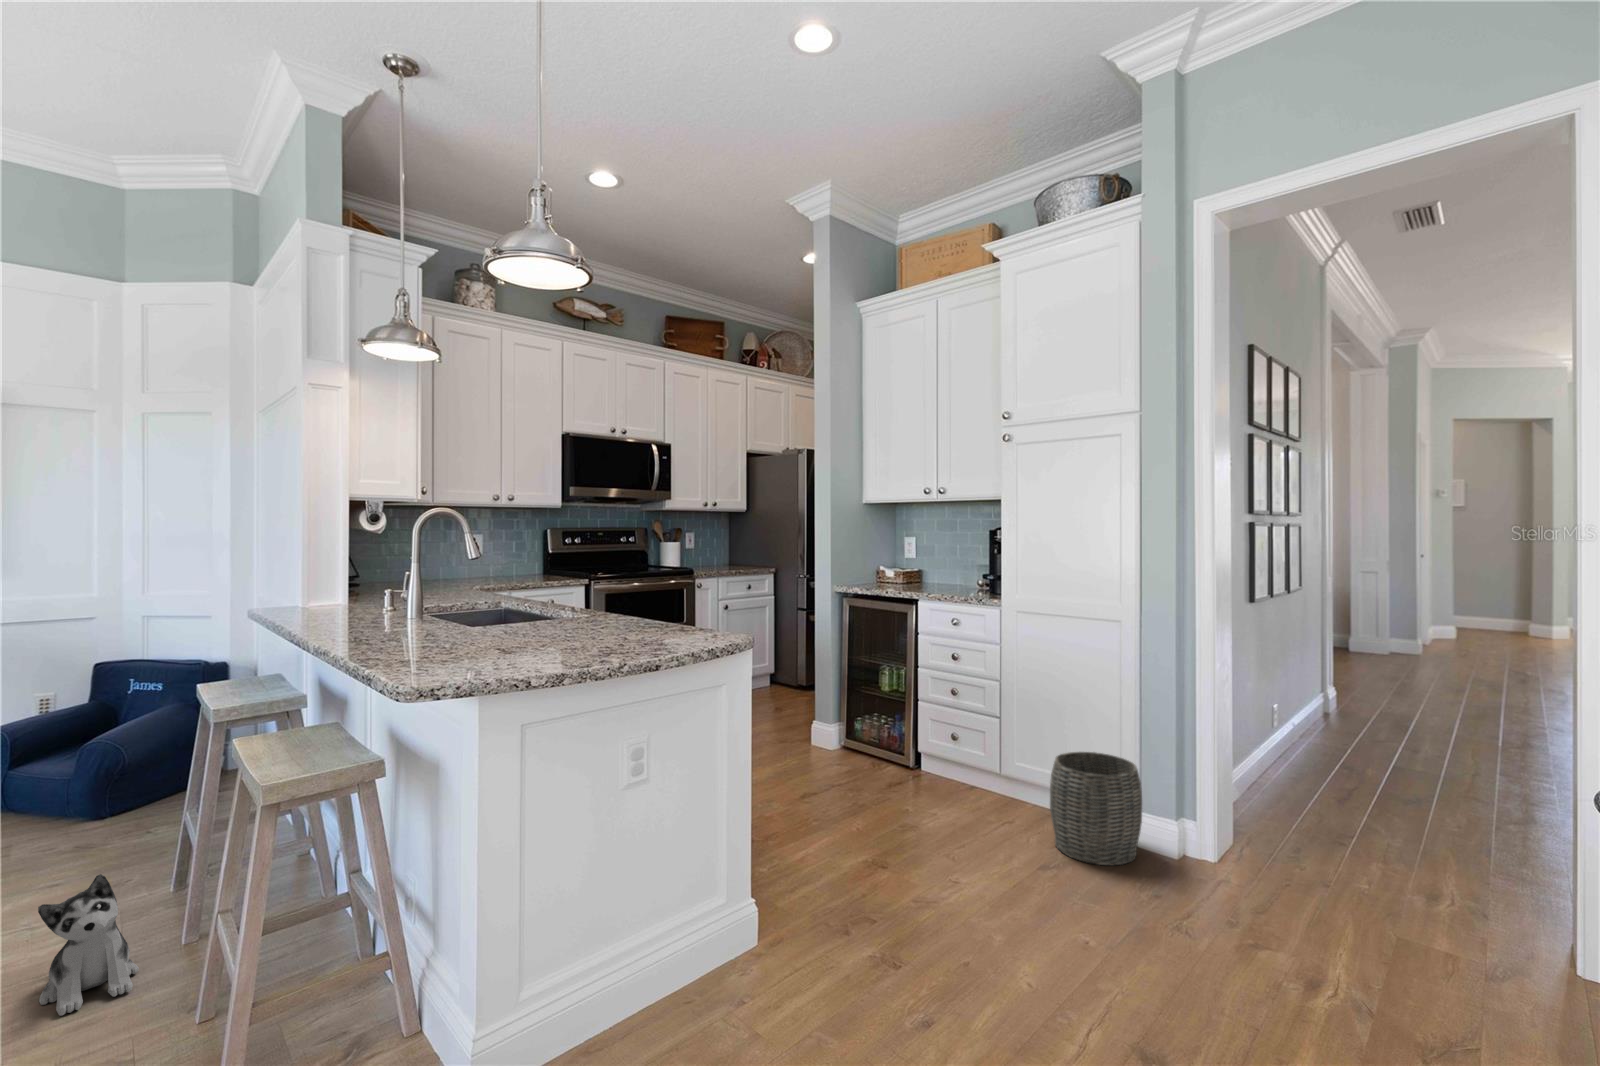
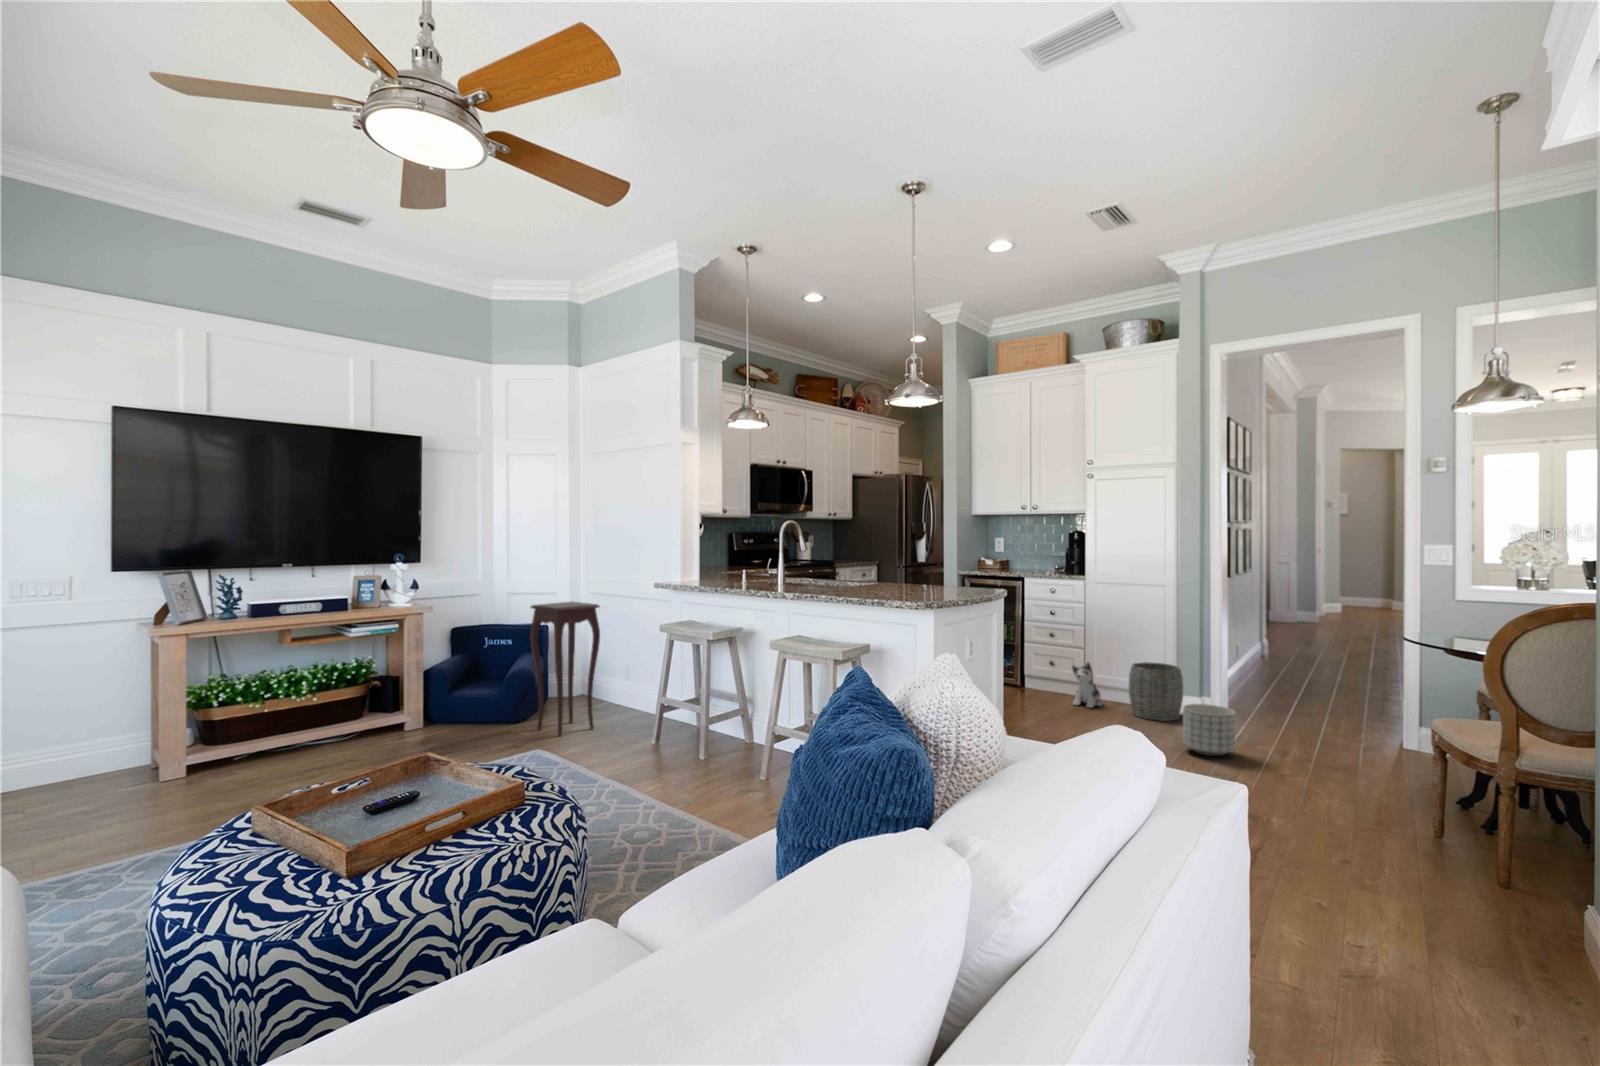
side table: none [32,637,145,866] -> present [530,602,600,737]
planter: none [1097,868,1202,994] -> present [1183,704,1236,756]
plush toy: present [38,874,139,1016] -> present [1072,662,1102,708]

